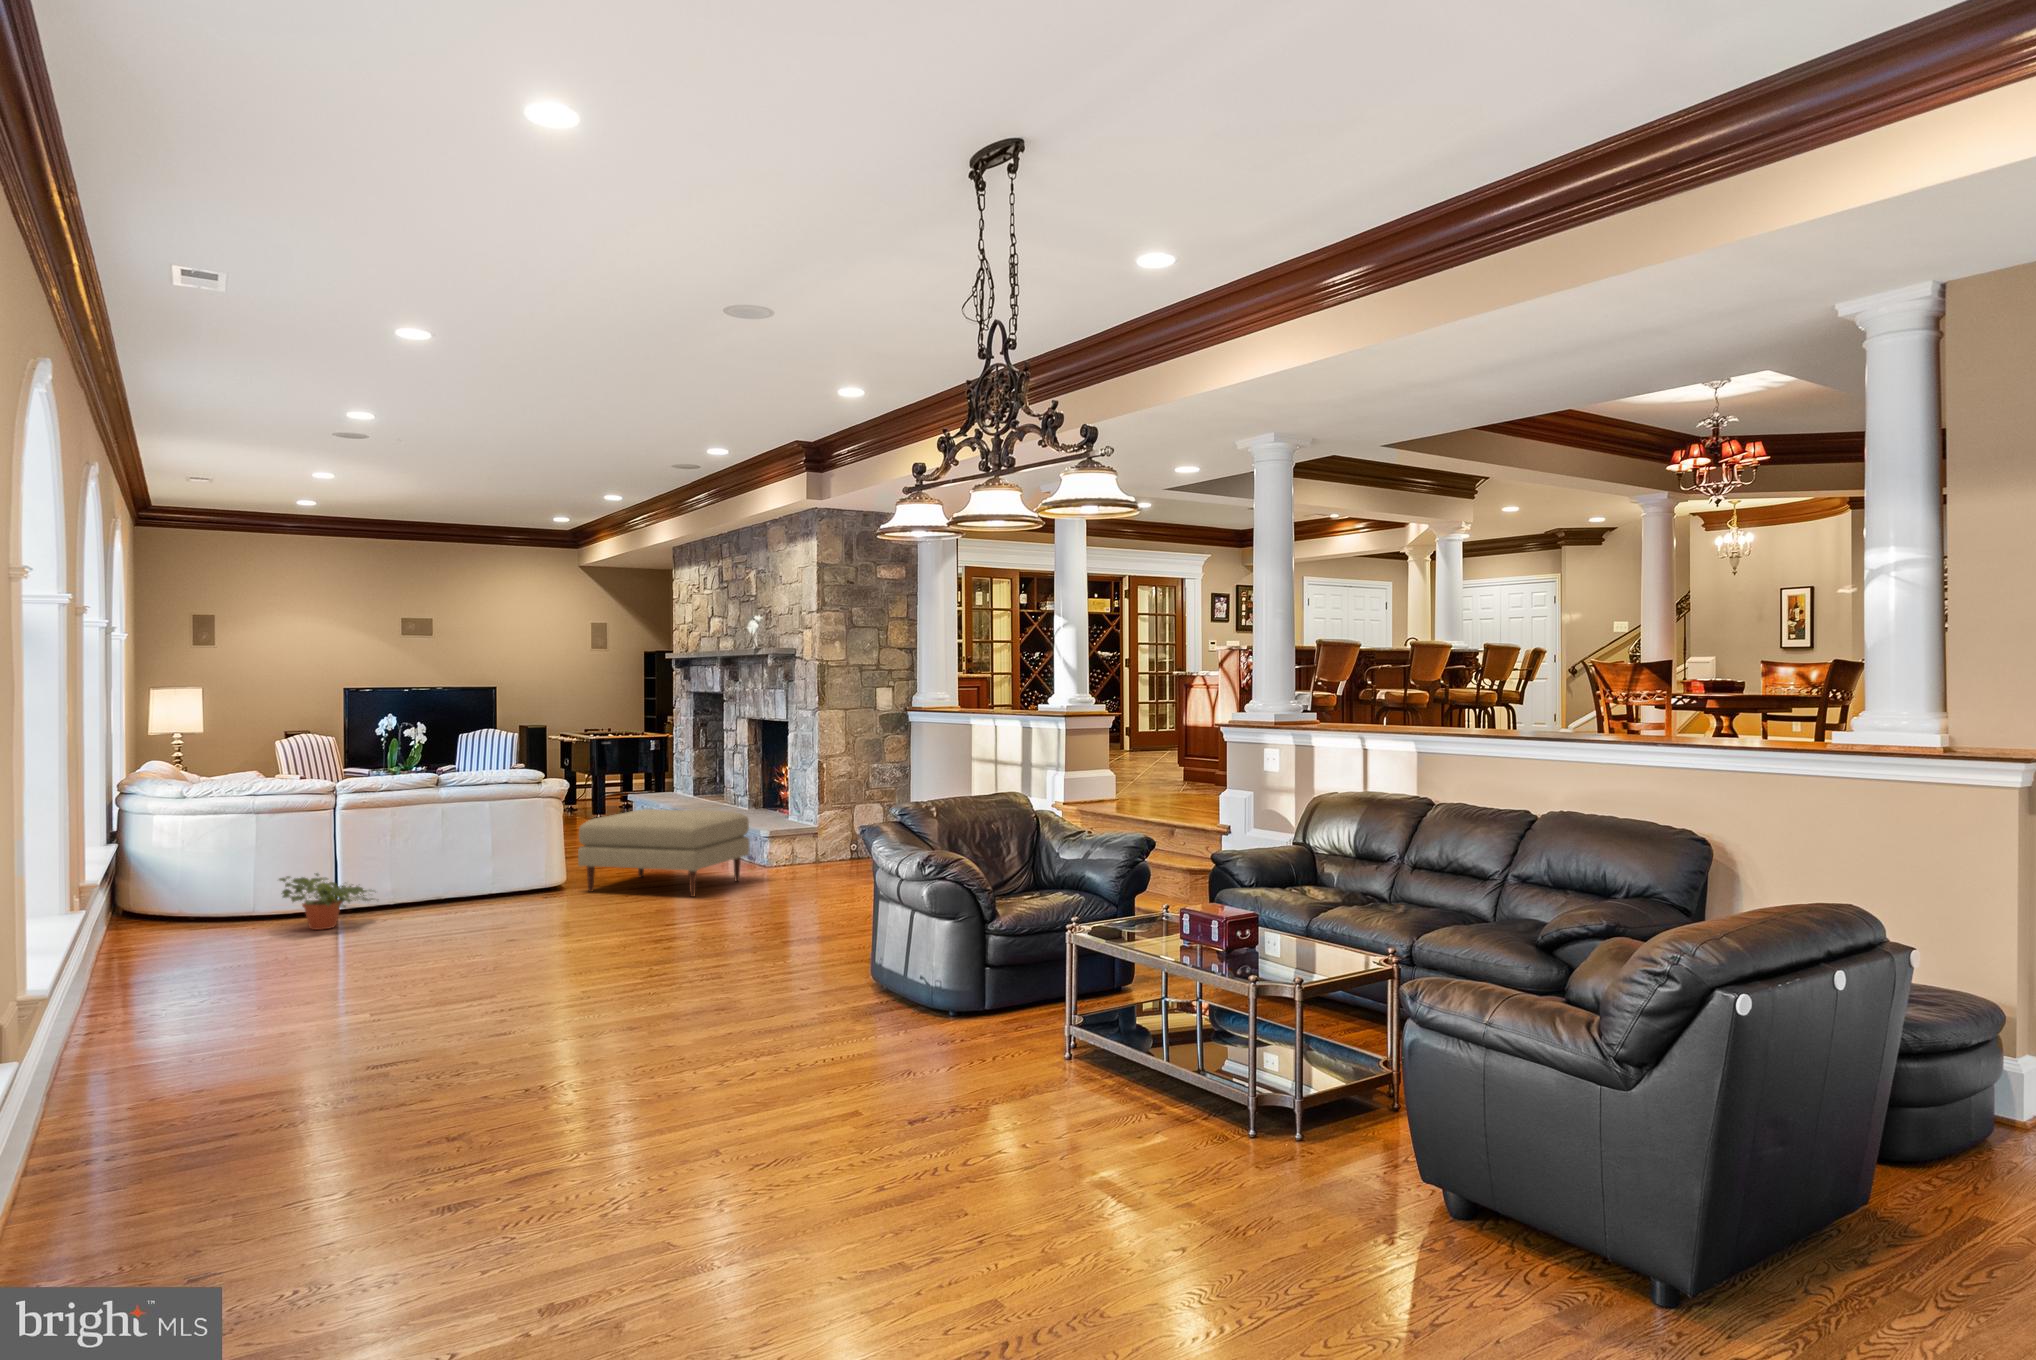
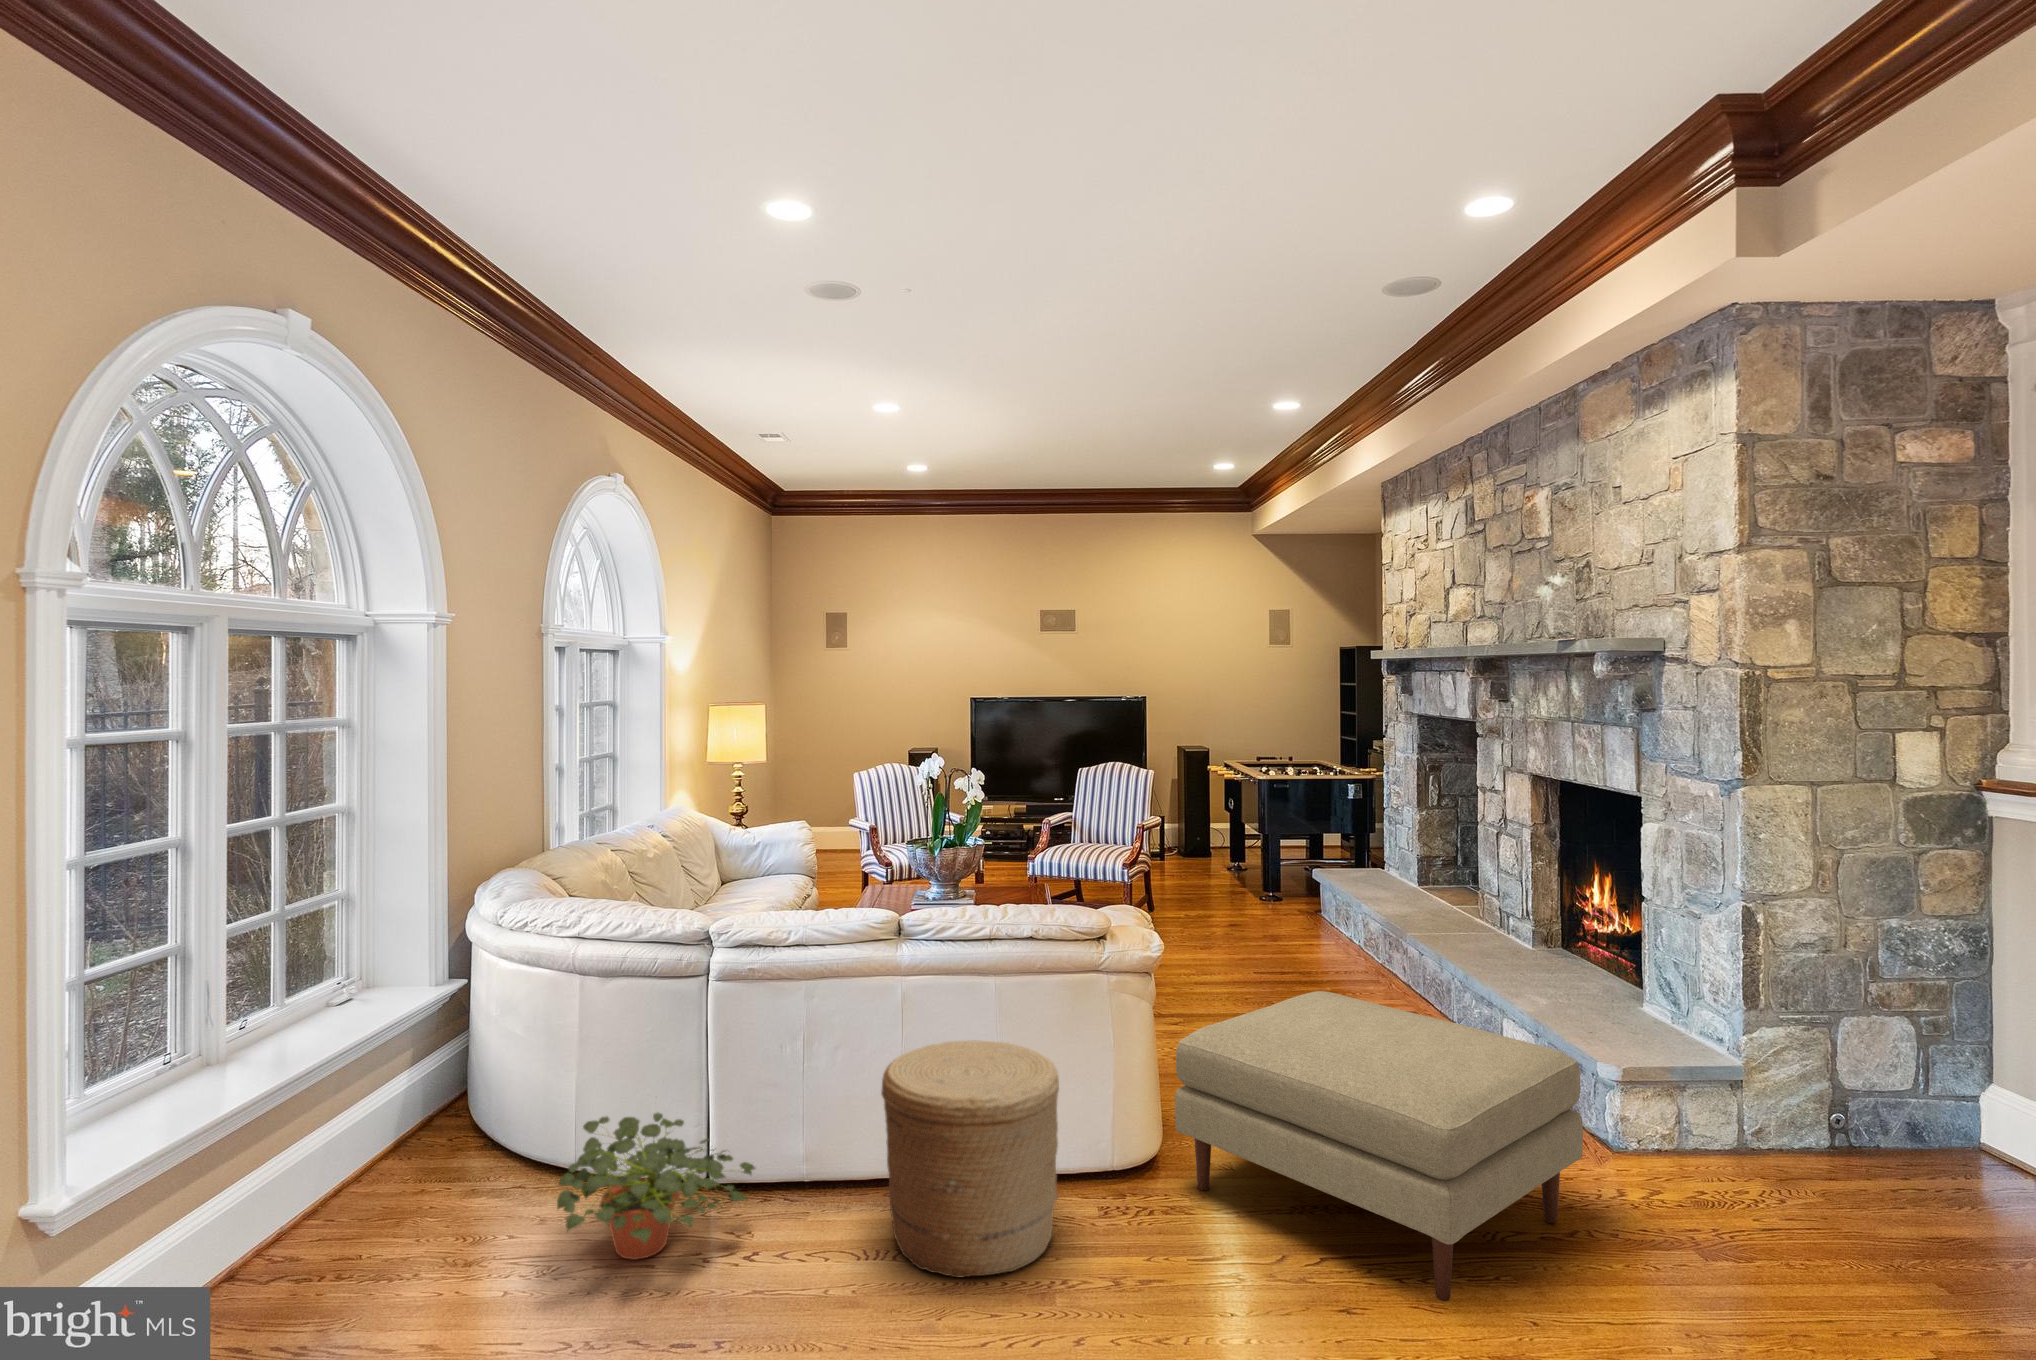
woven basket: none [446,829,532,916] -> present [881,1041,1059,1278]

